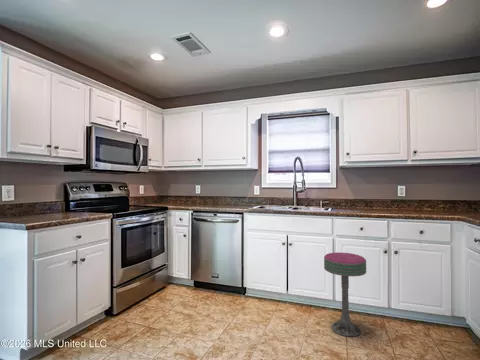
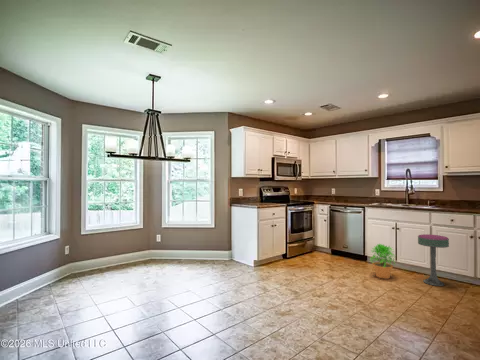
potted plant: none [256,275,297,337] -> present [371,244,394,279]

